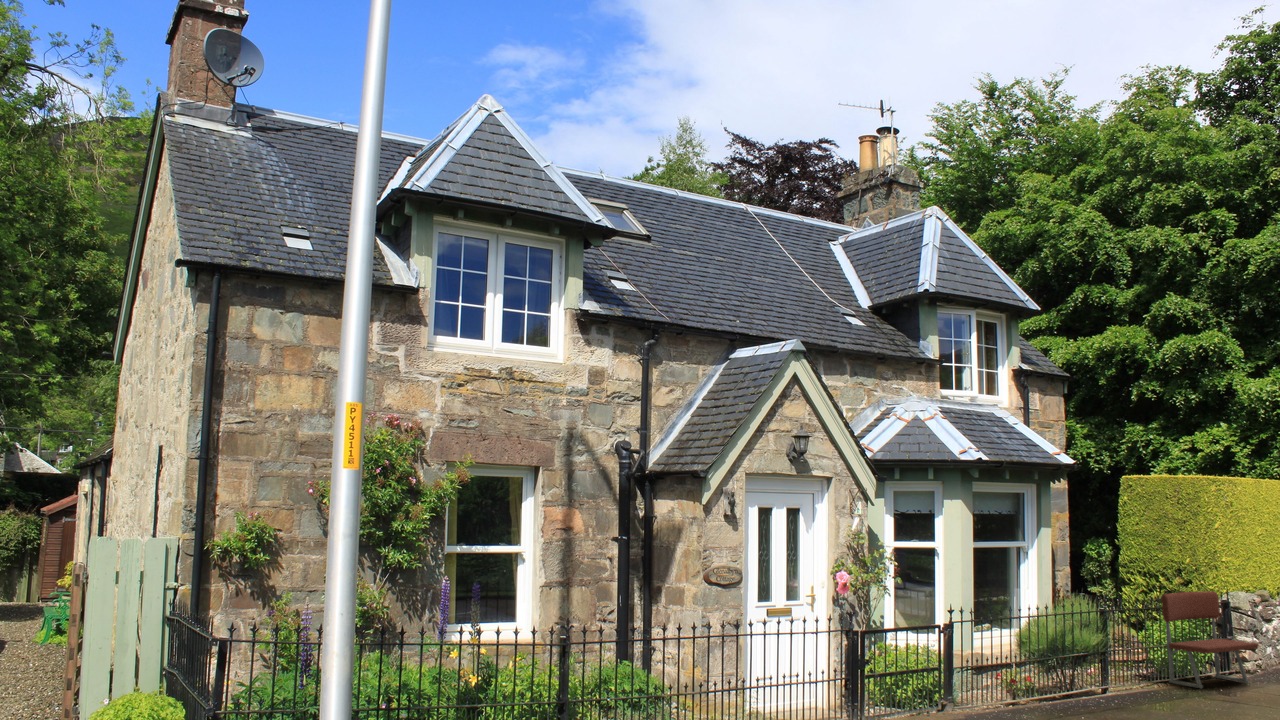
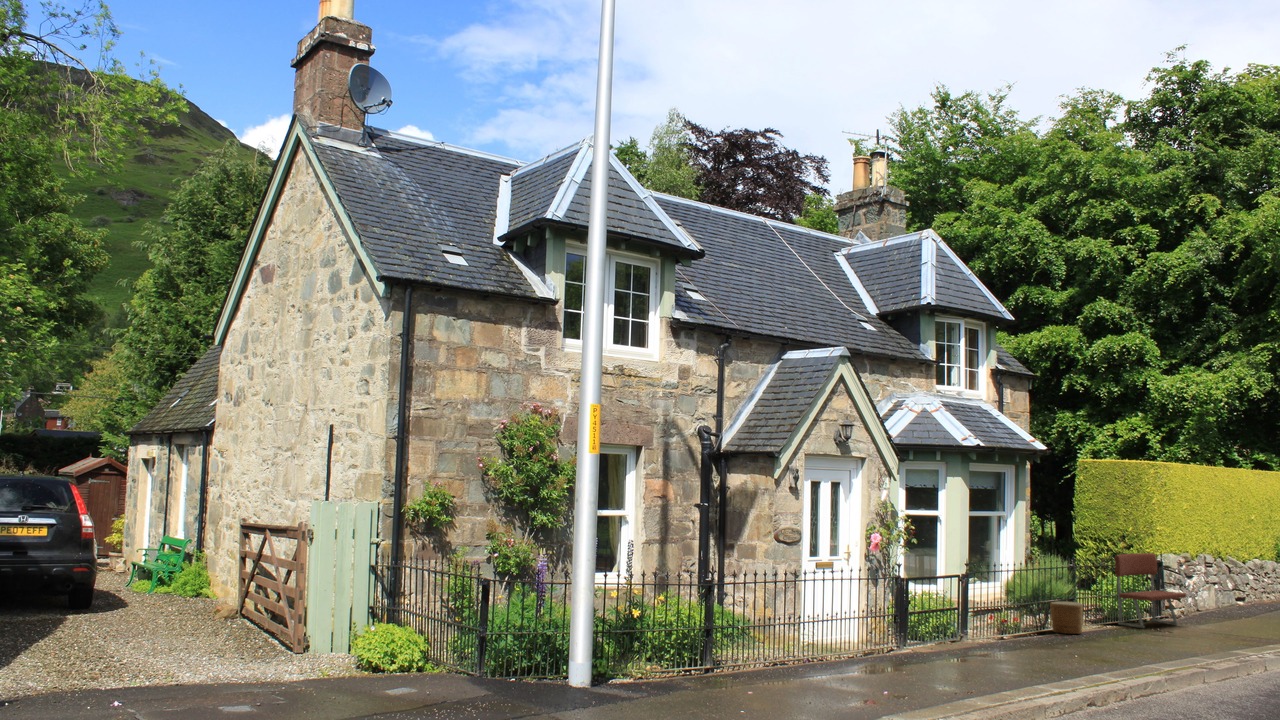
woven basket: none [1073,655,1116,699] -> present [1050,602,1083,634]

